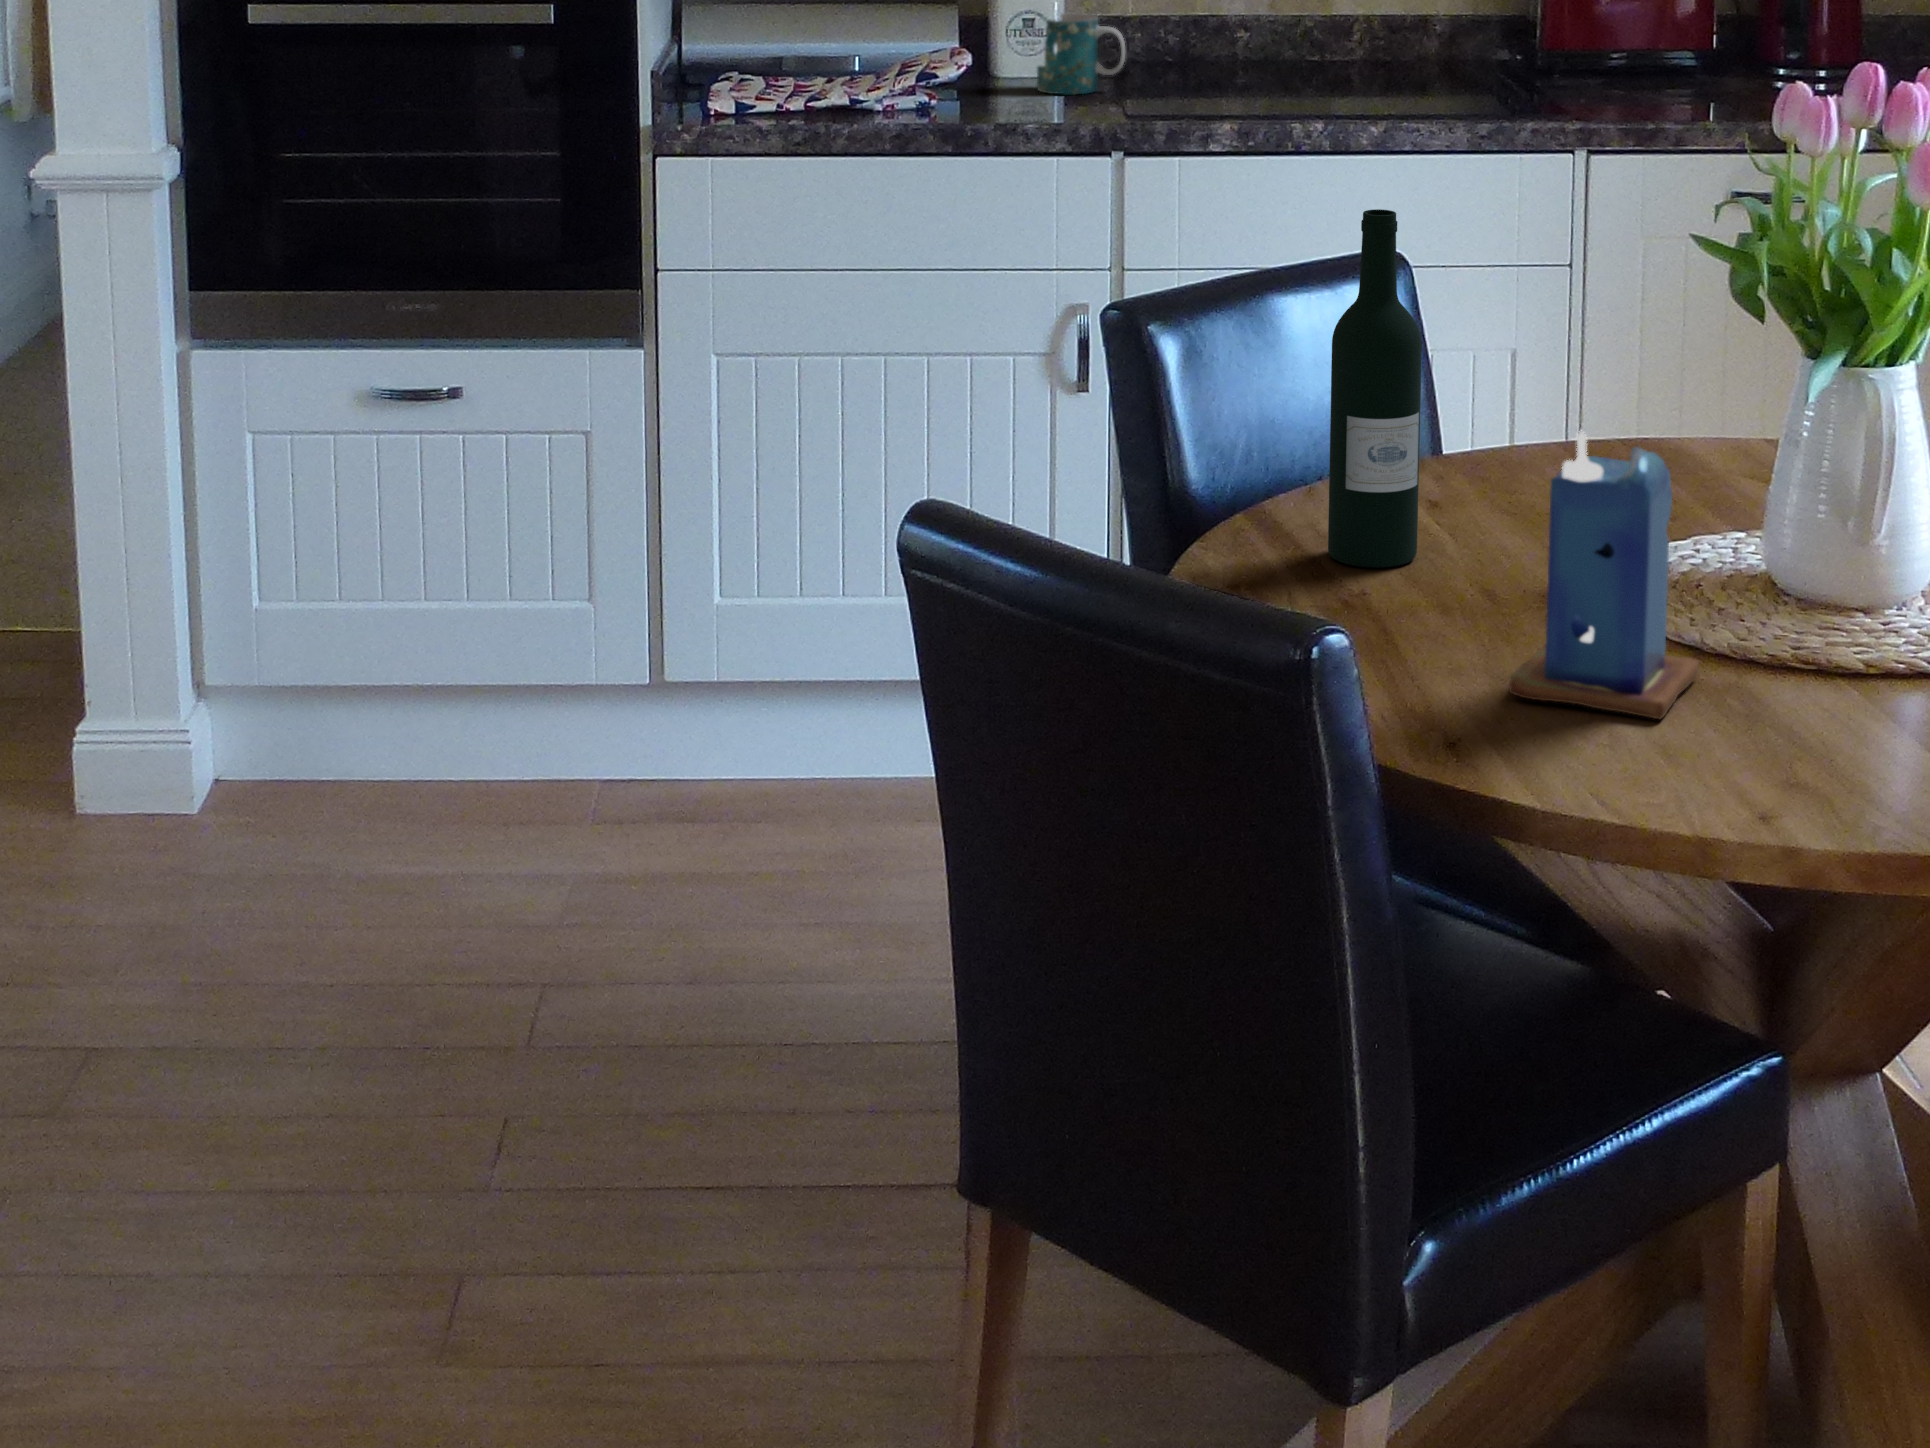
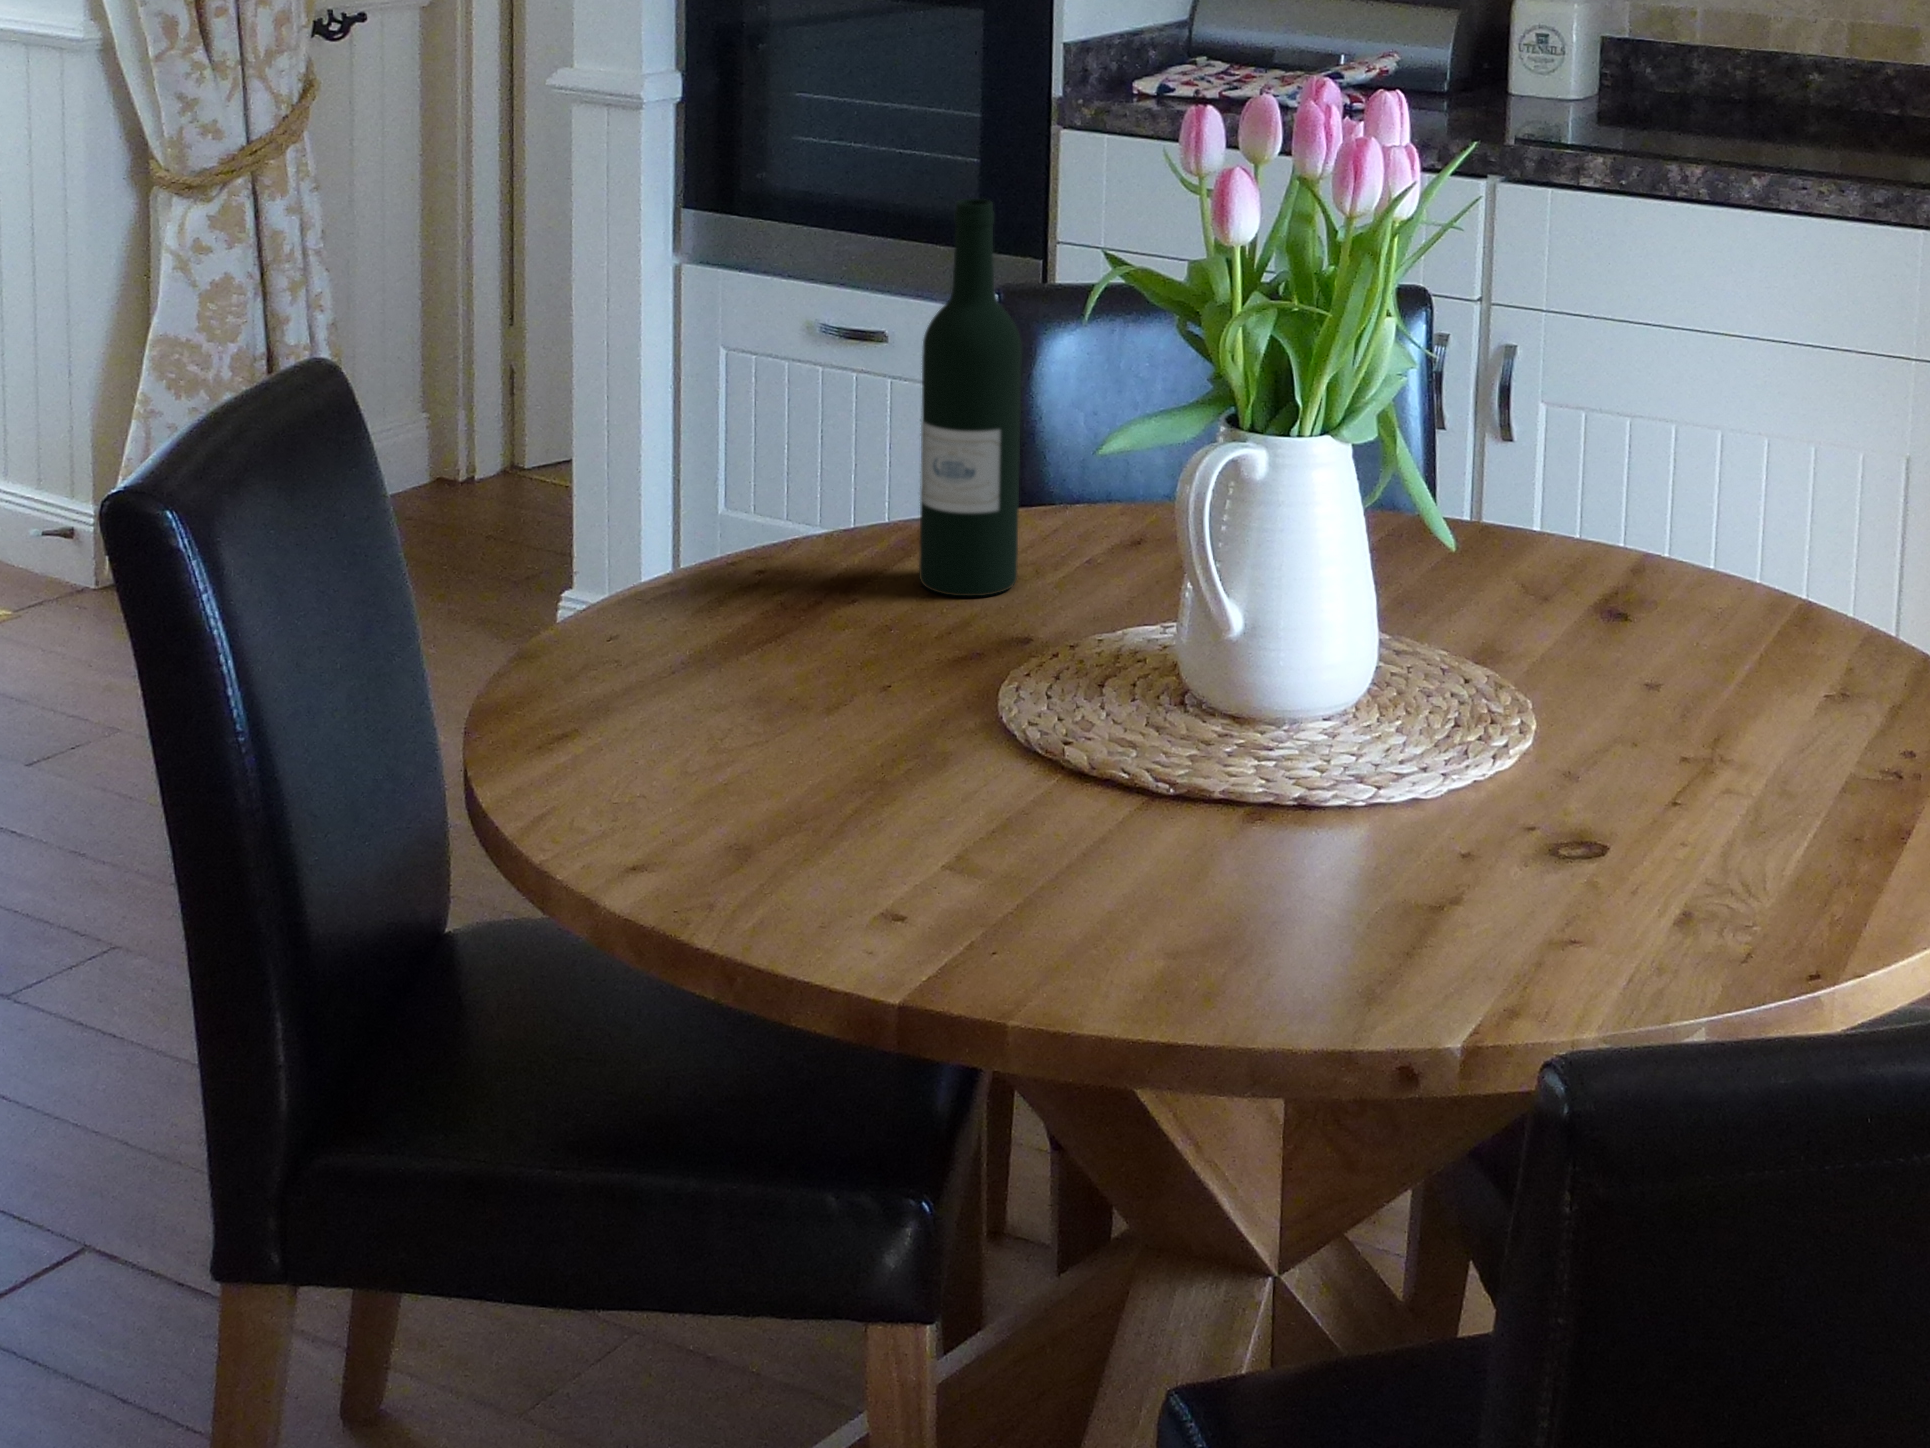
mug: present [1037,13,1125,94] -> none [1522,29,1613,117]
candle: present [1509,431,1699,719] -> none [721,444,951,786]

